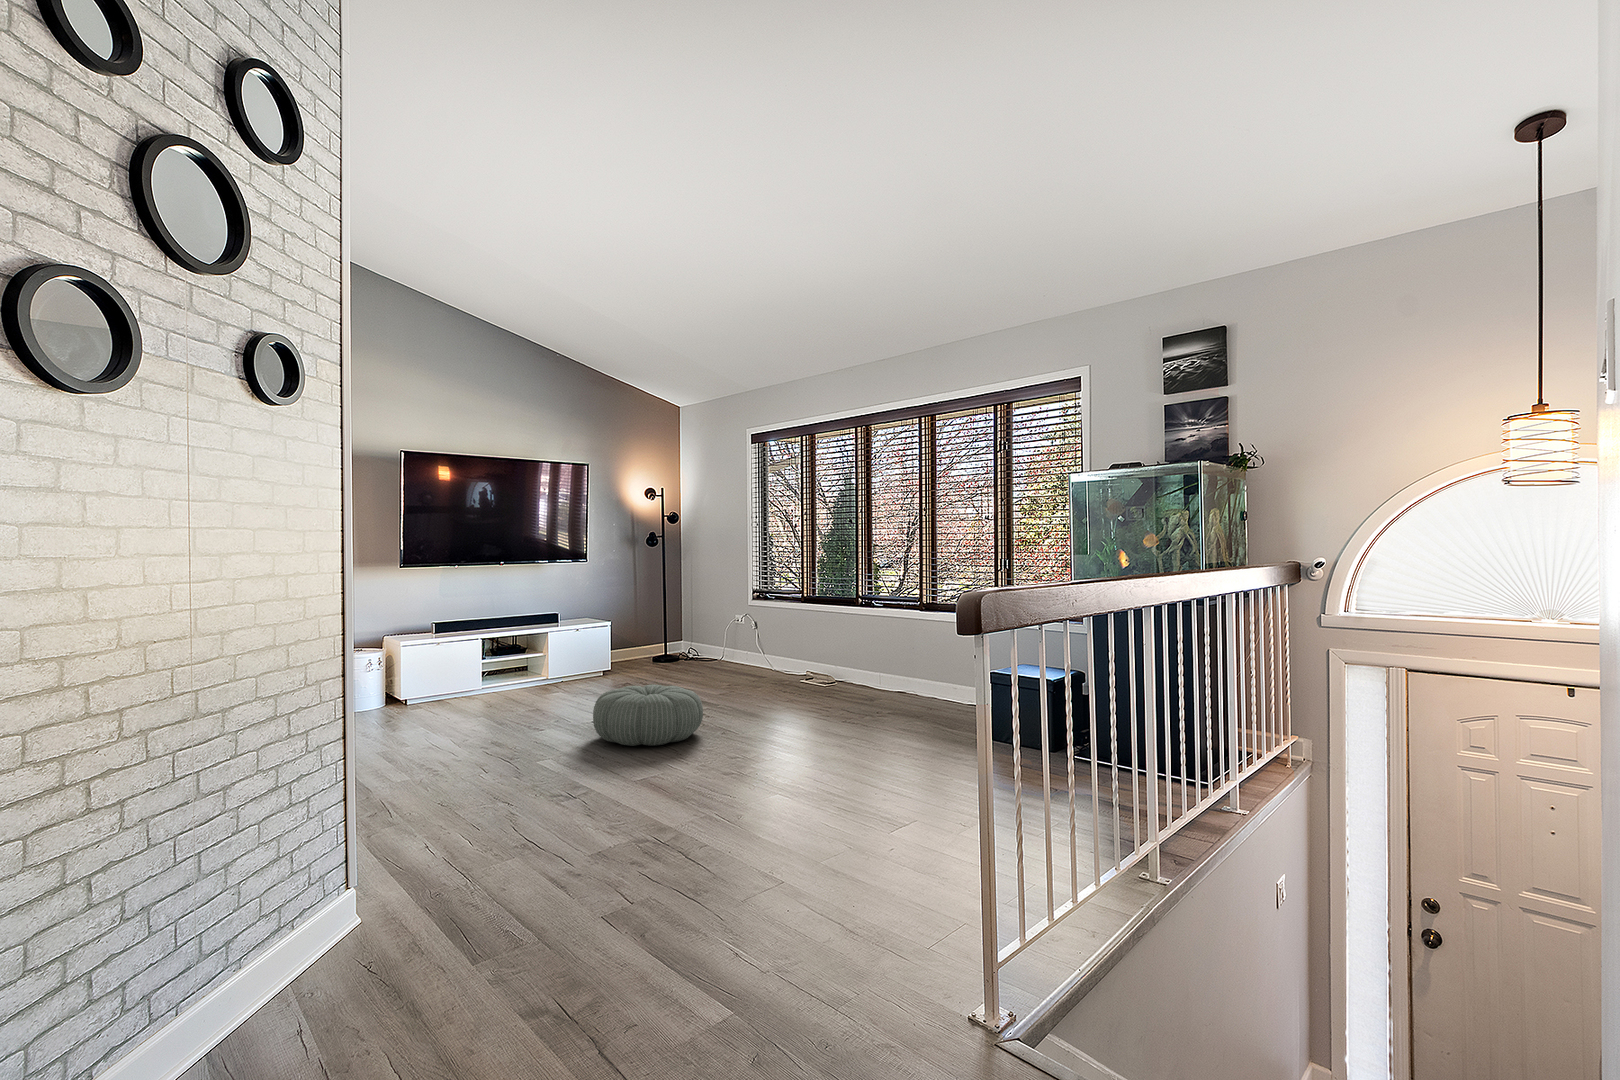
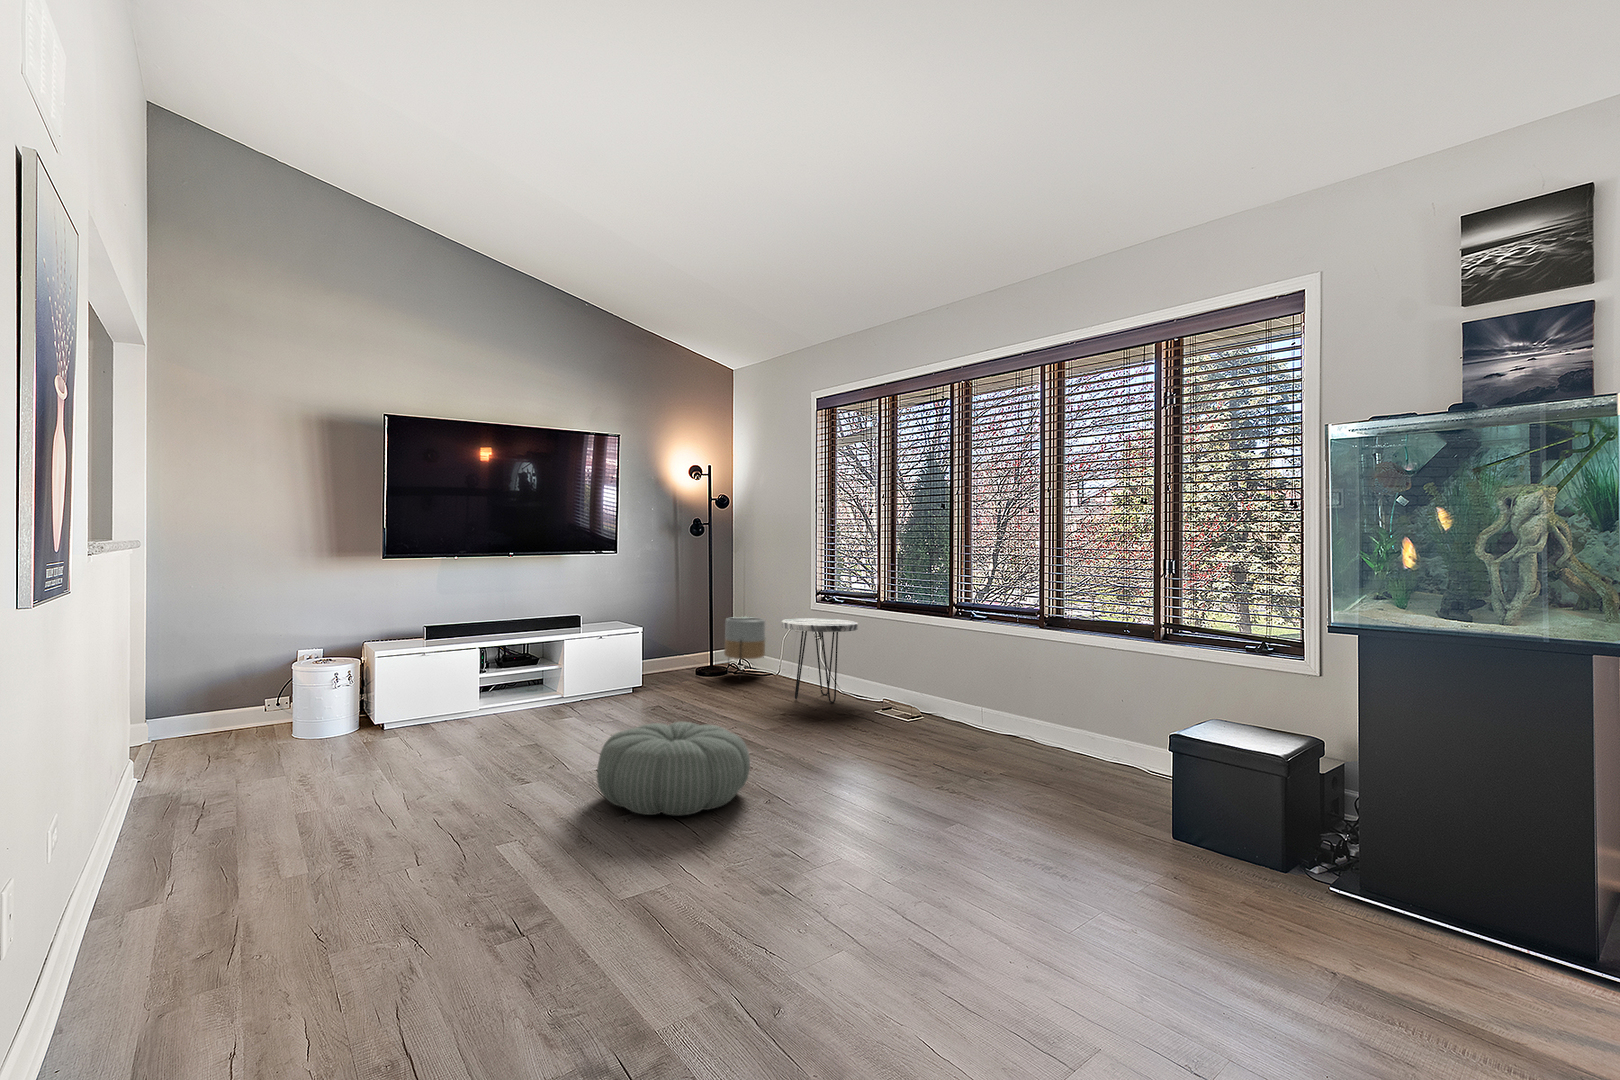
side table: none [725,612,787,678] -> present [782,618,858,703]
planter: none [678,613,712,664] -> present [724,617,765,673]

